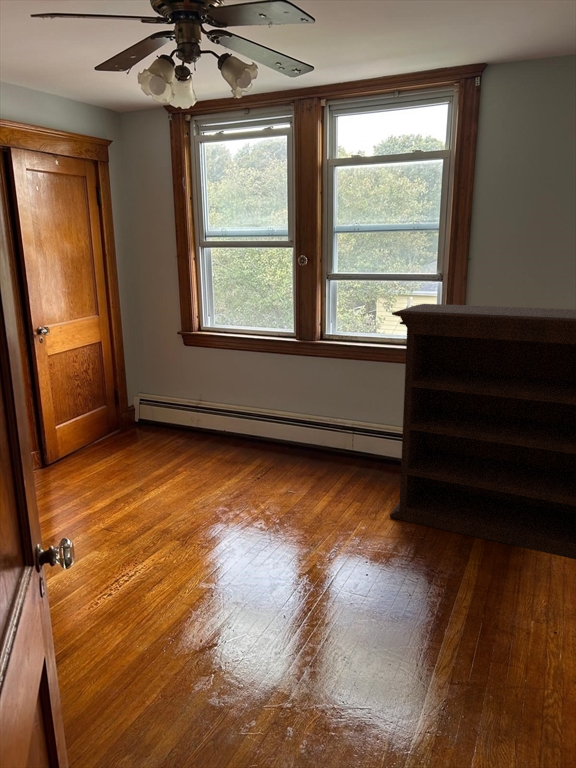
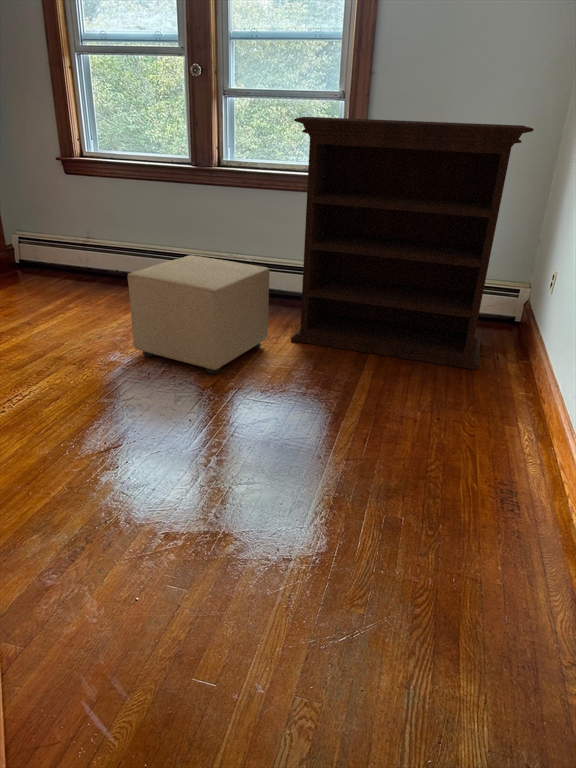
ottoman: none [232,431,368,558] -> present [128,255,269,374]

